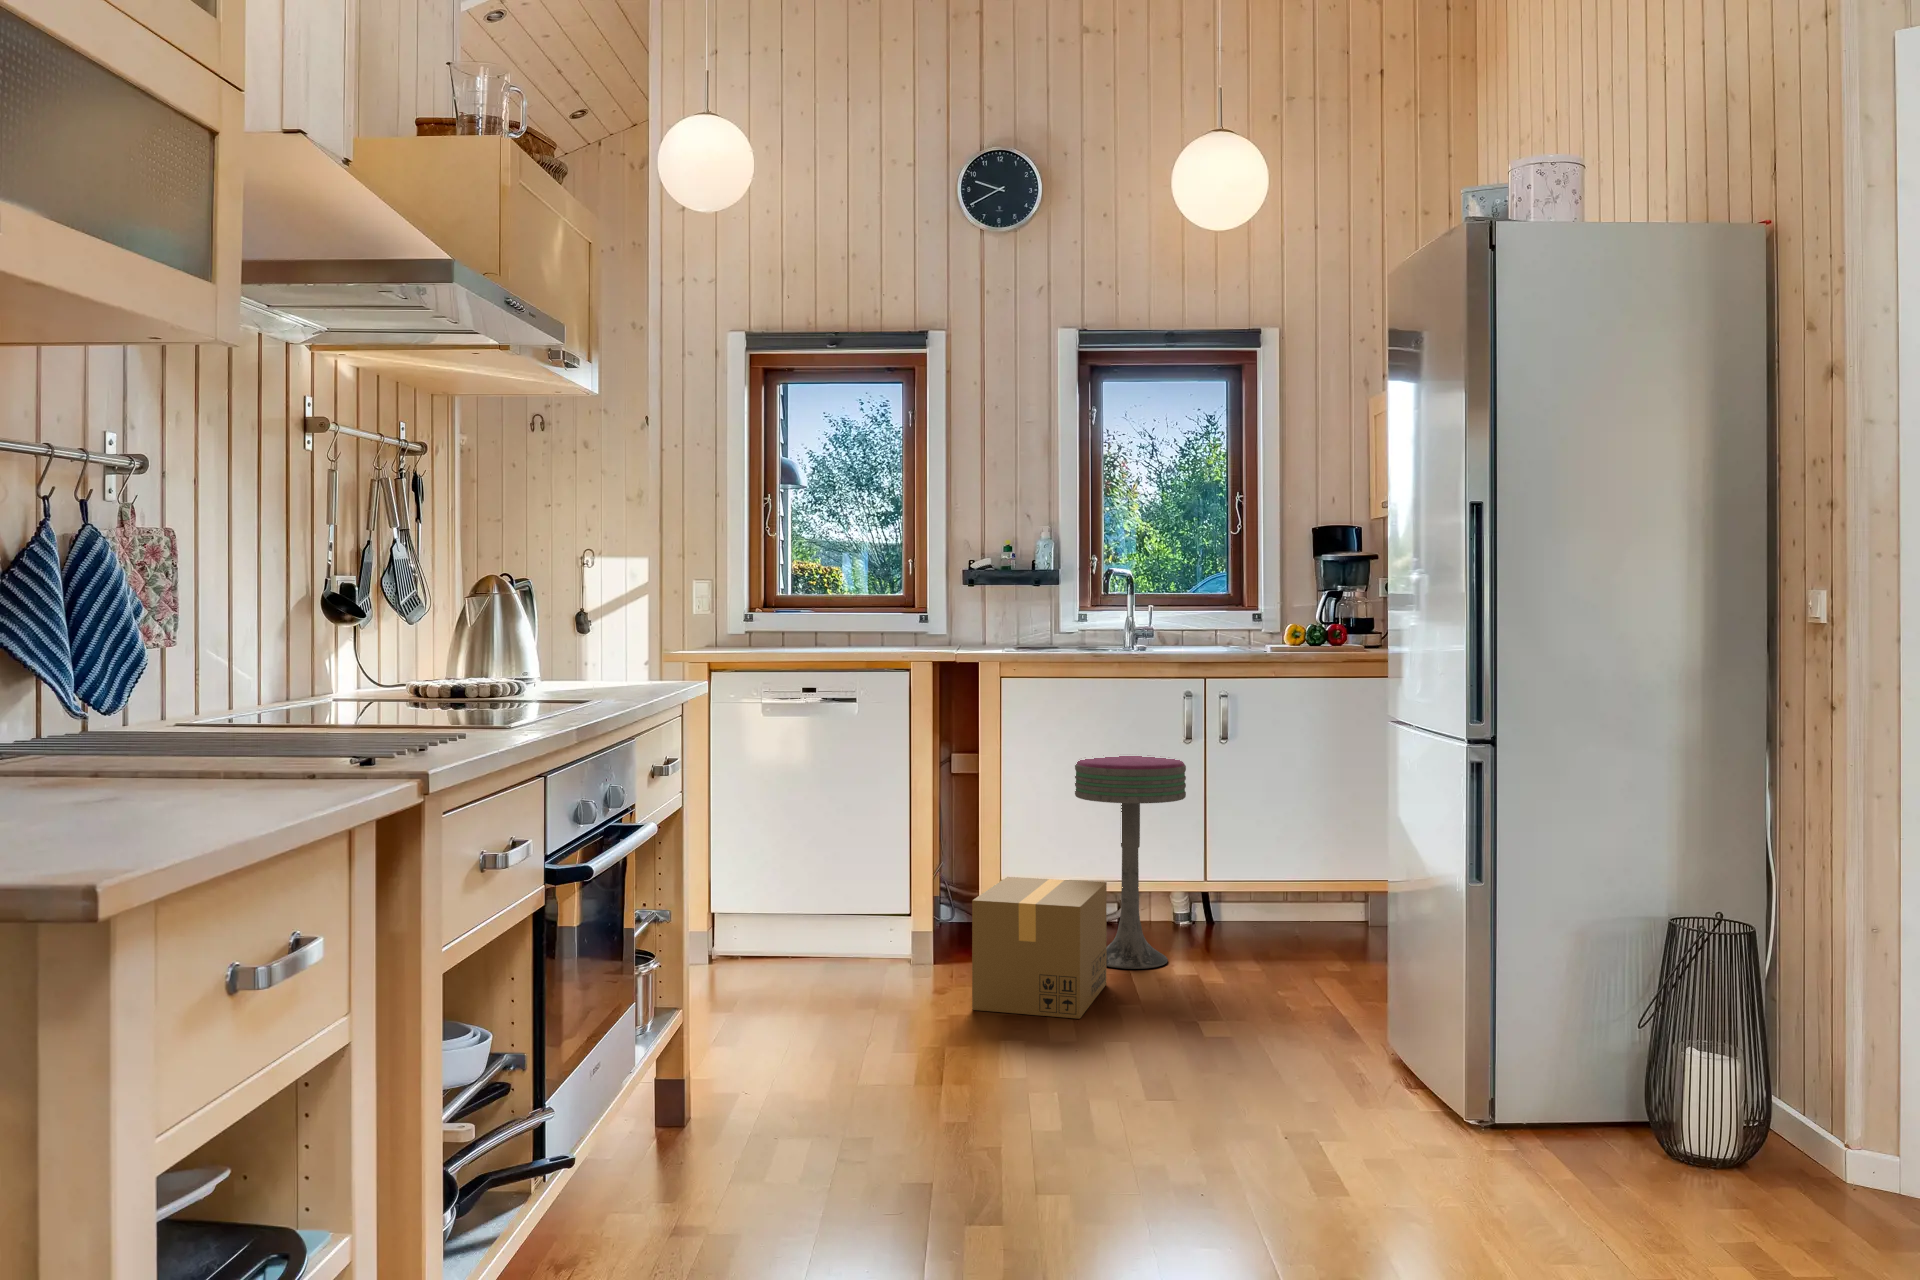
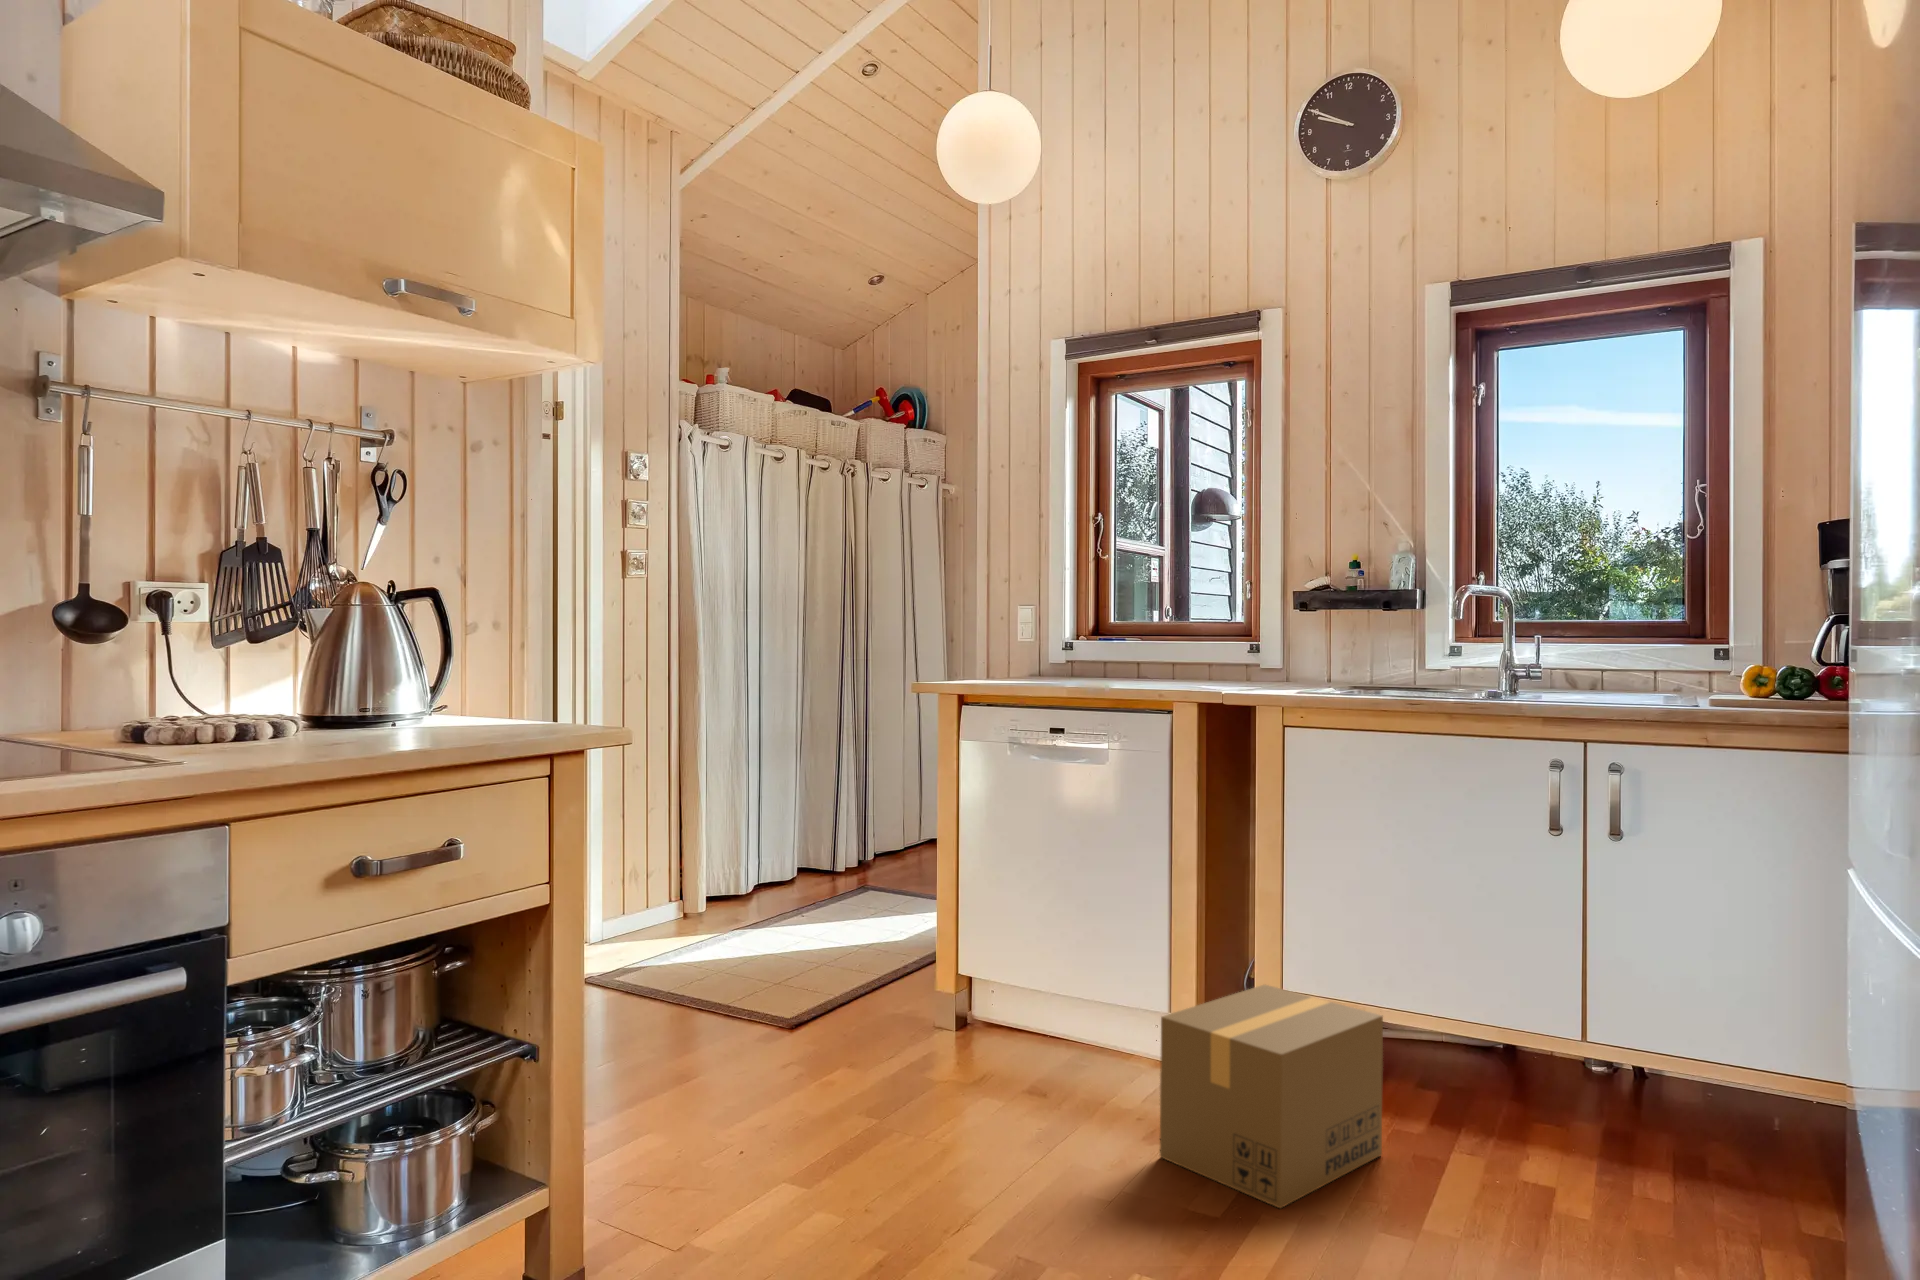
bar stool: present [1075,756,1186,969] -> none [1382,836,1544,1140]

